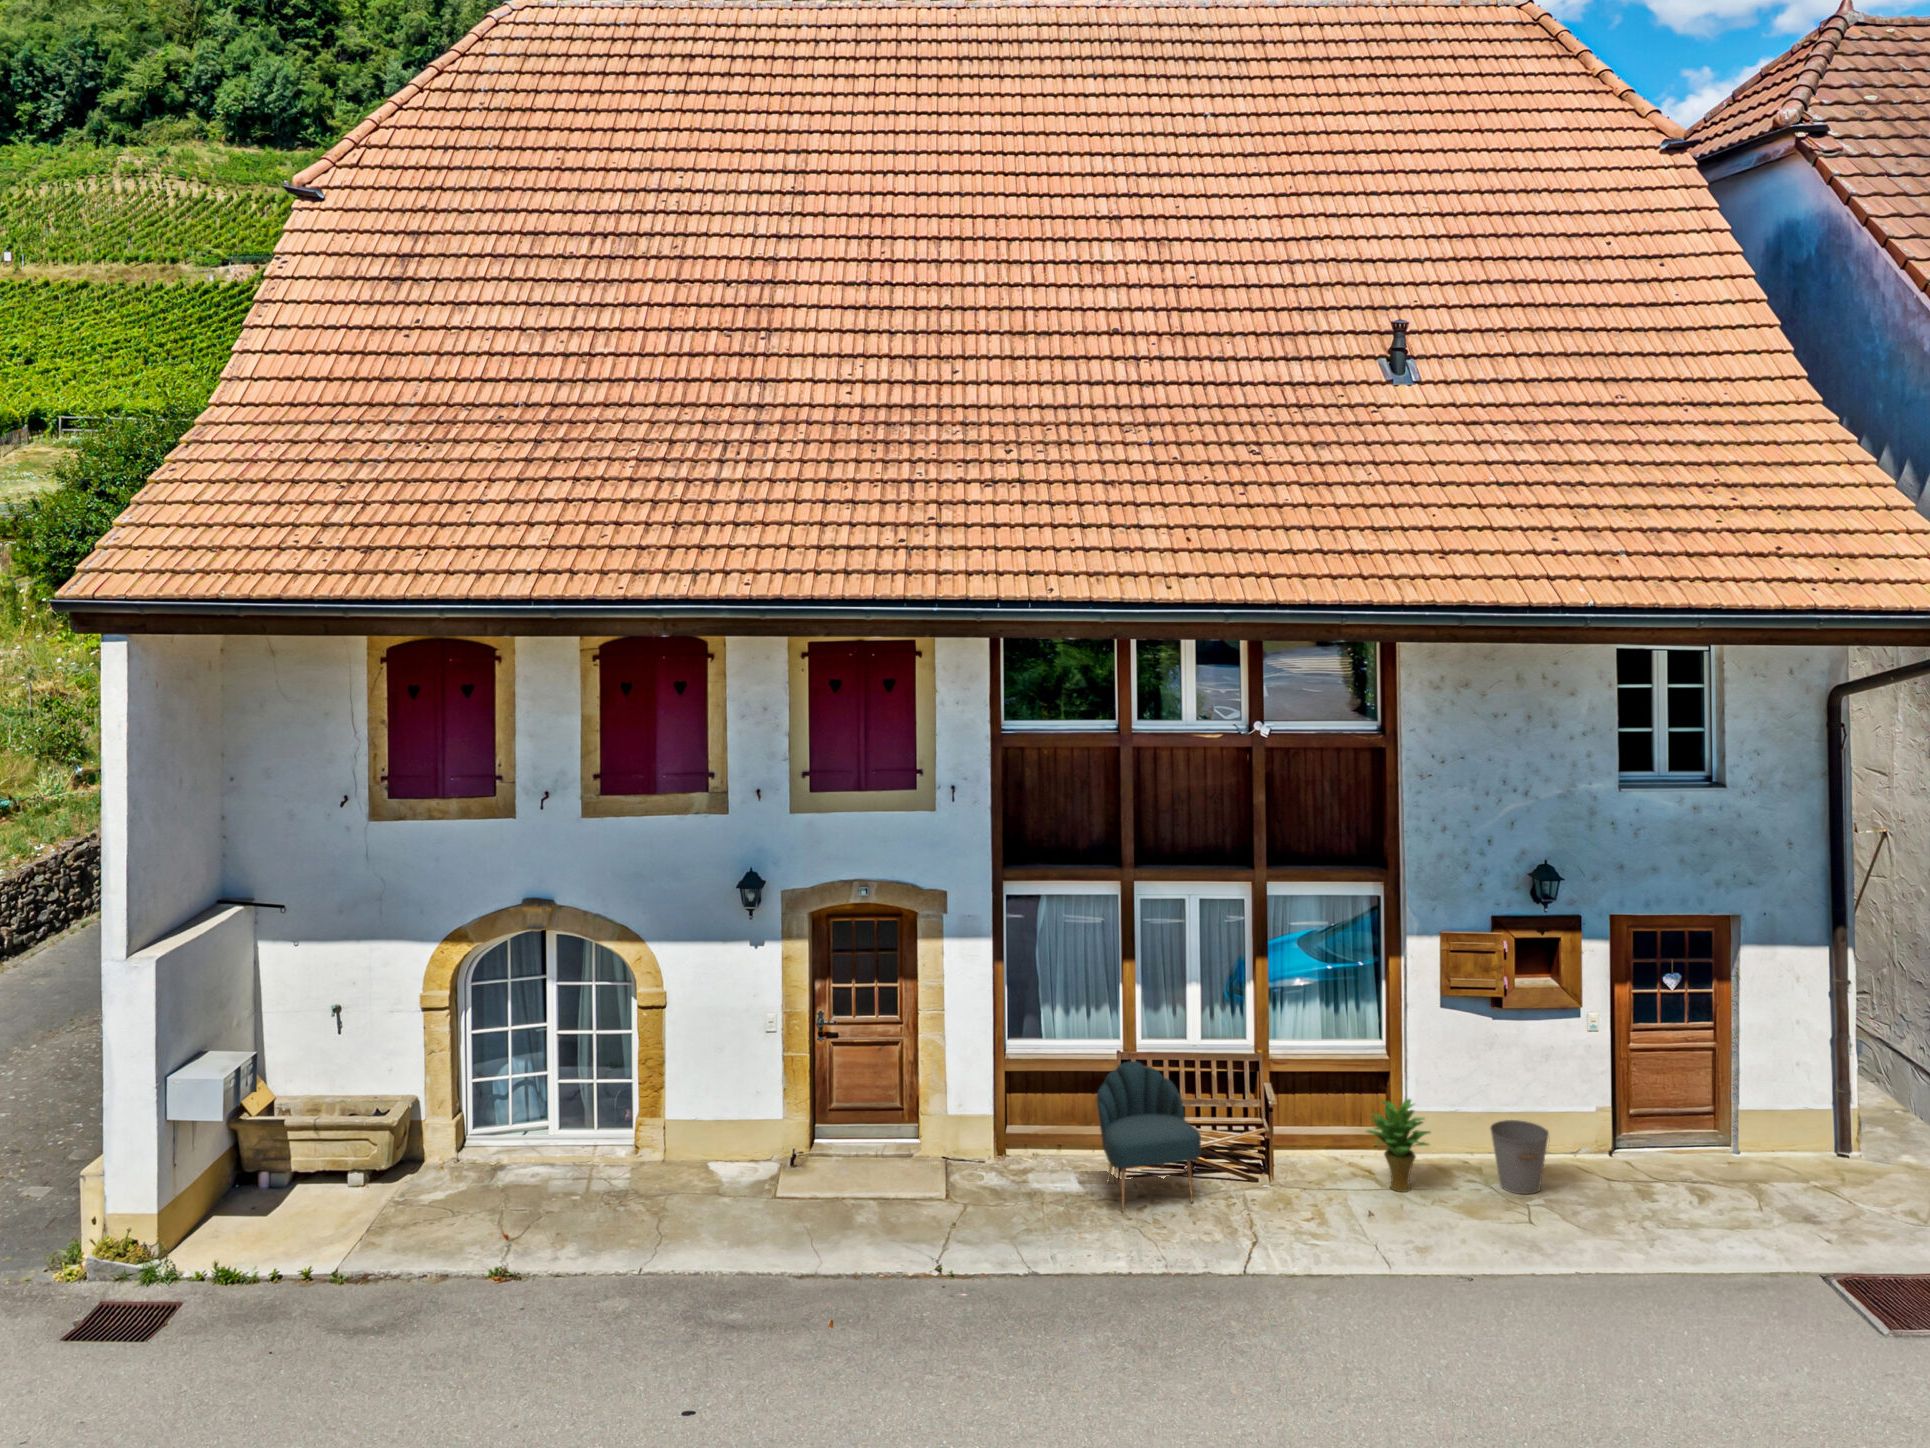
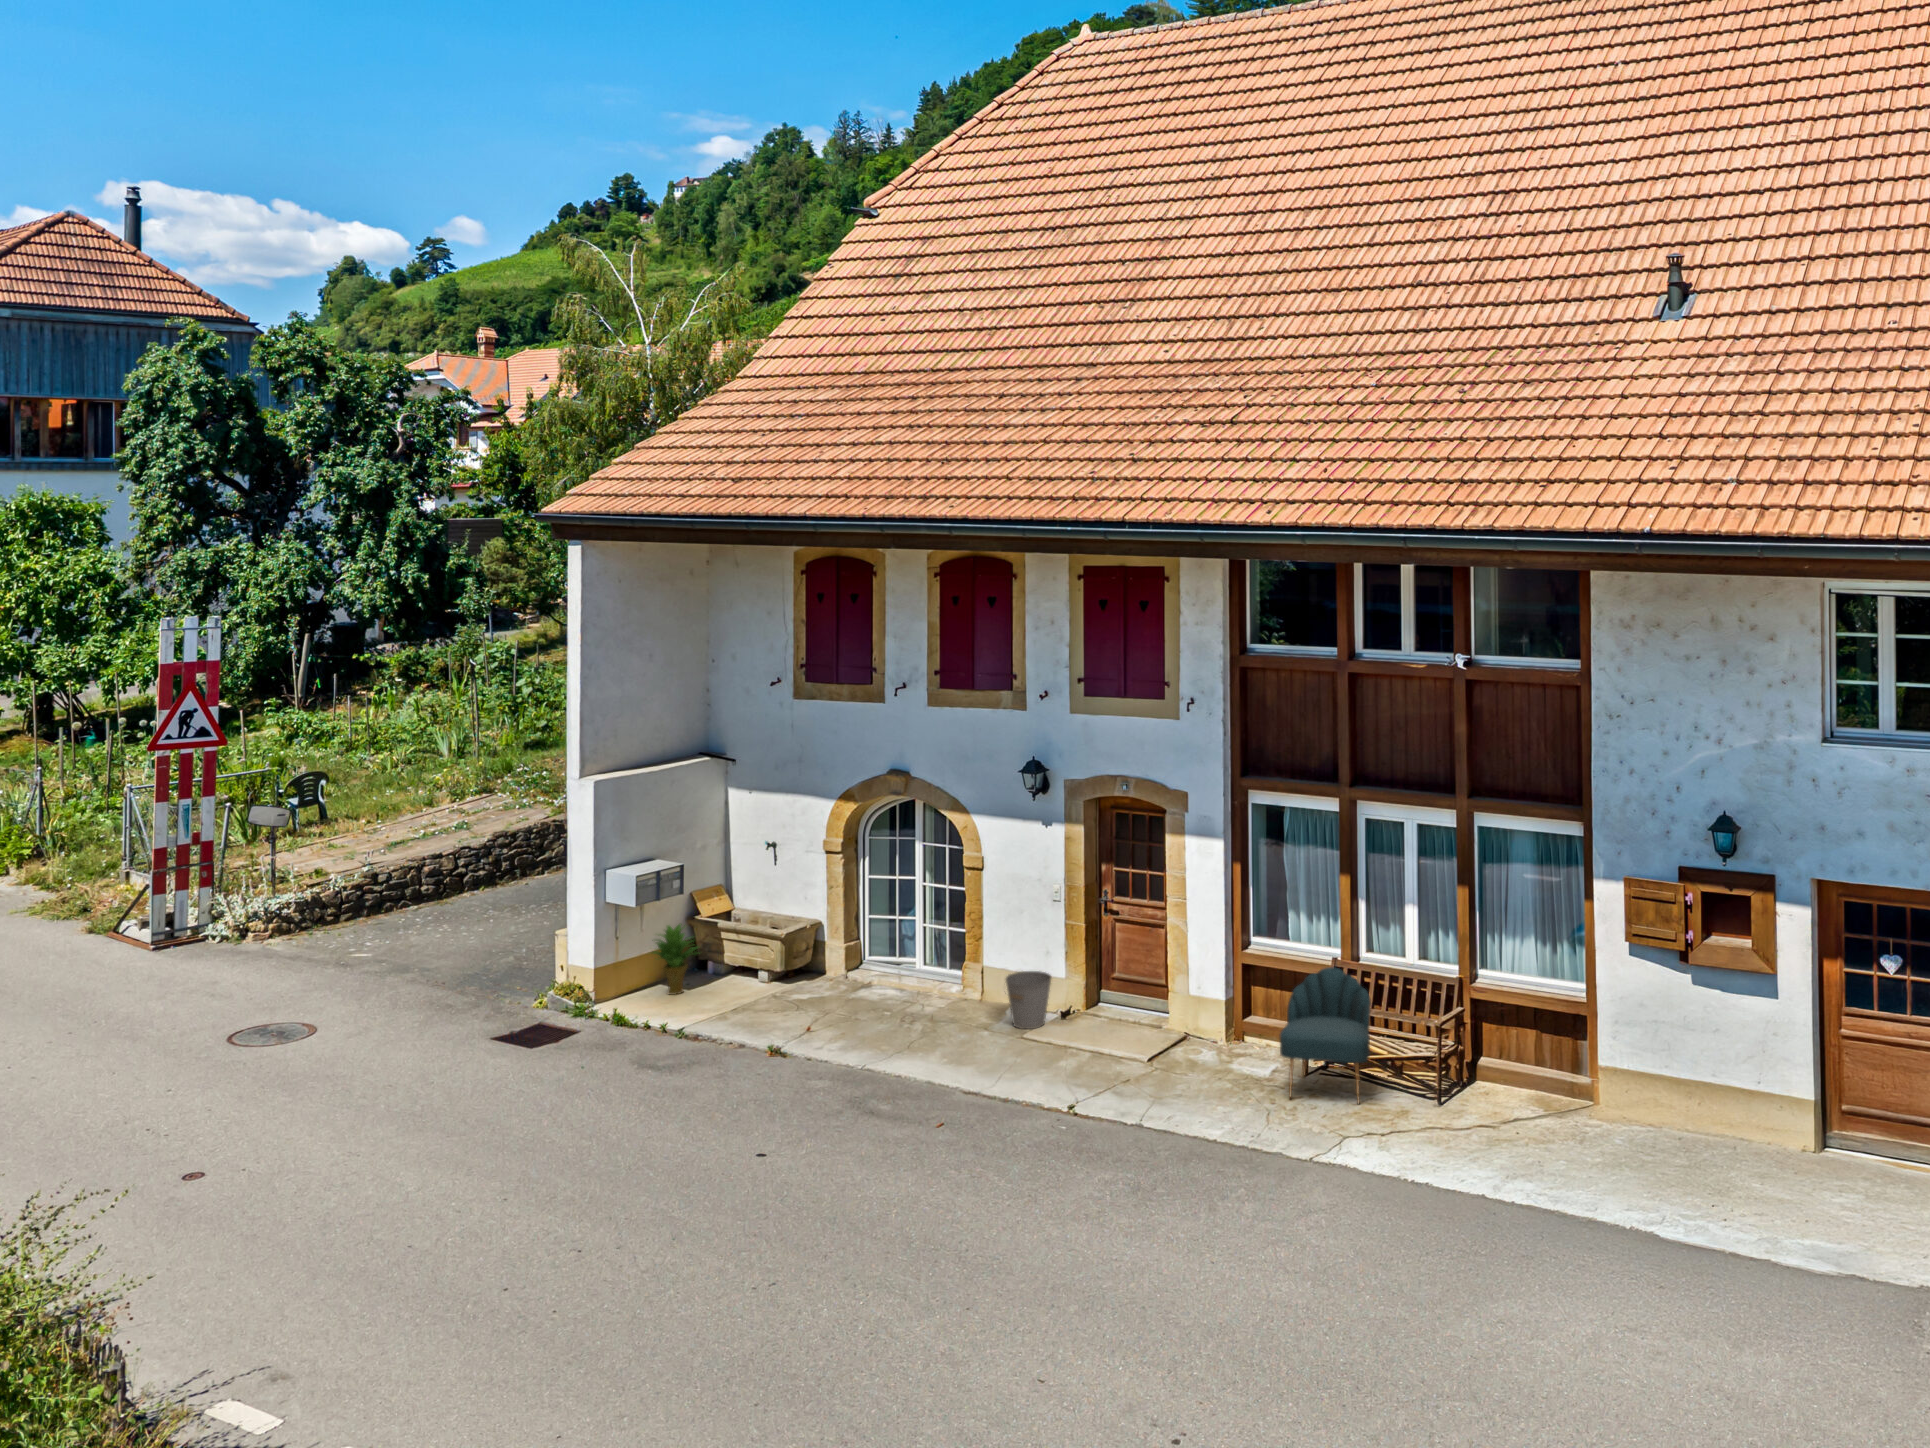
potted plant: present [1367,1099,1430,1192] -> present [651,924,698,995]
bucket: present [1490,1120,1549,1194] -> present [1006,971,1051,1029]

